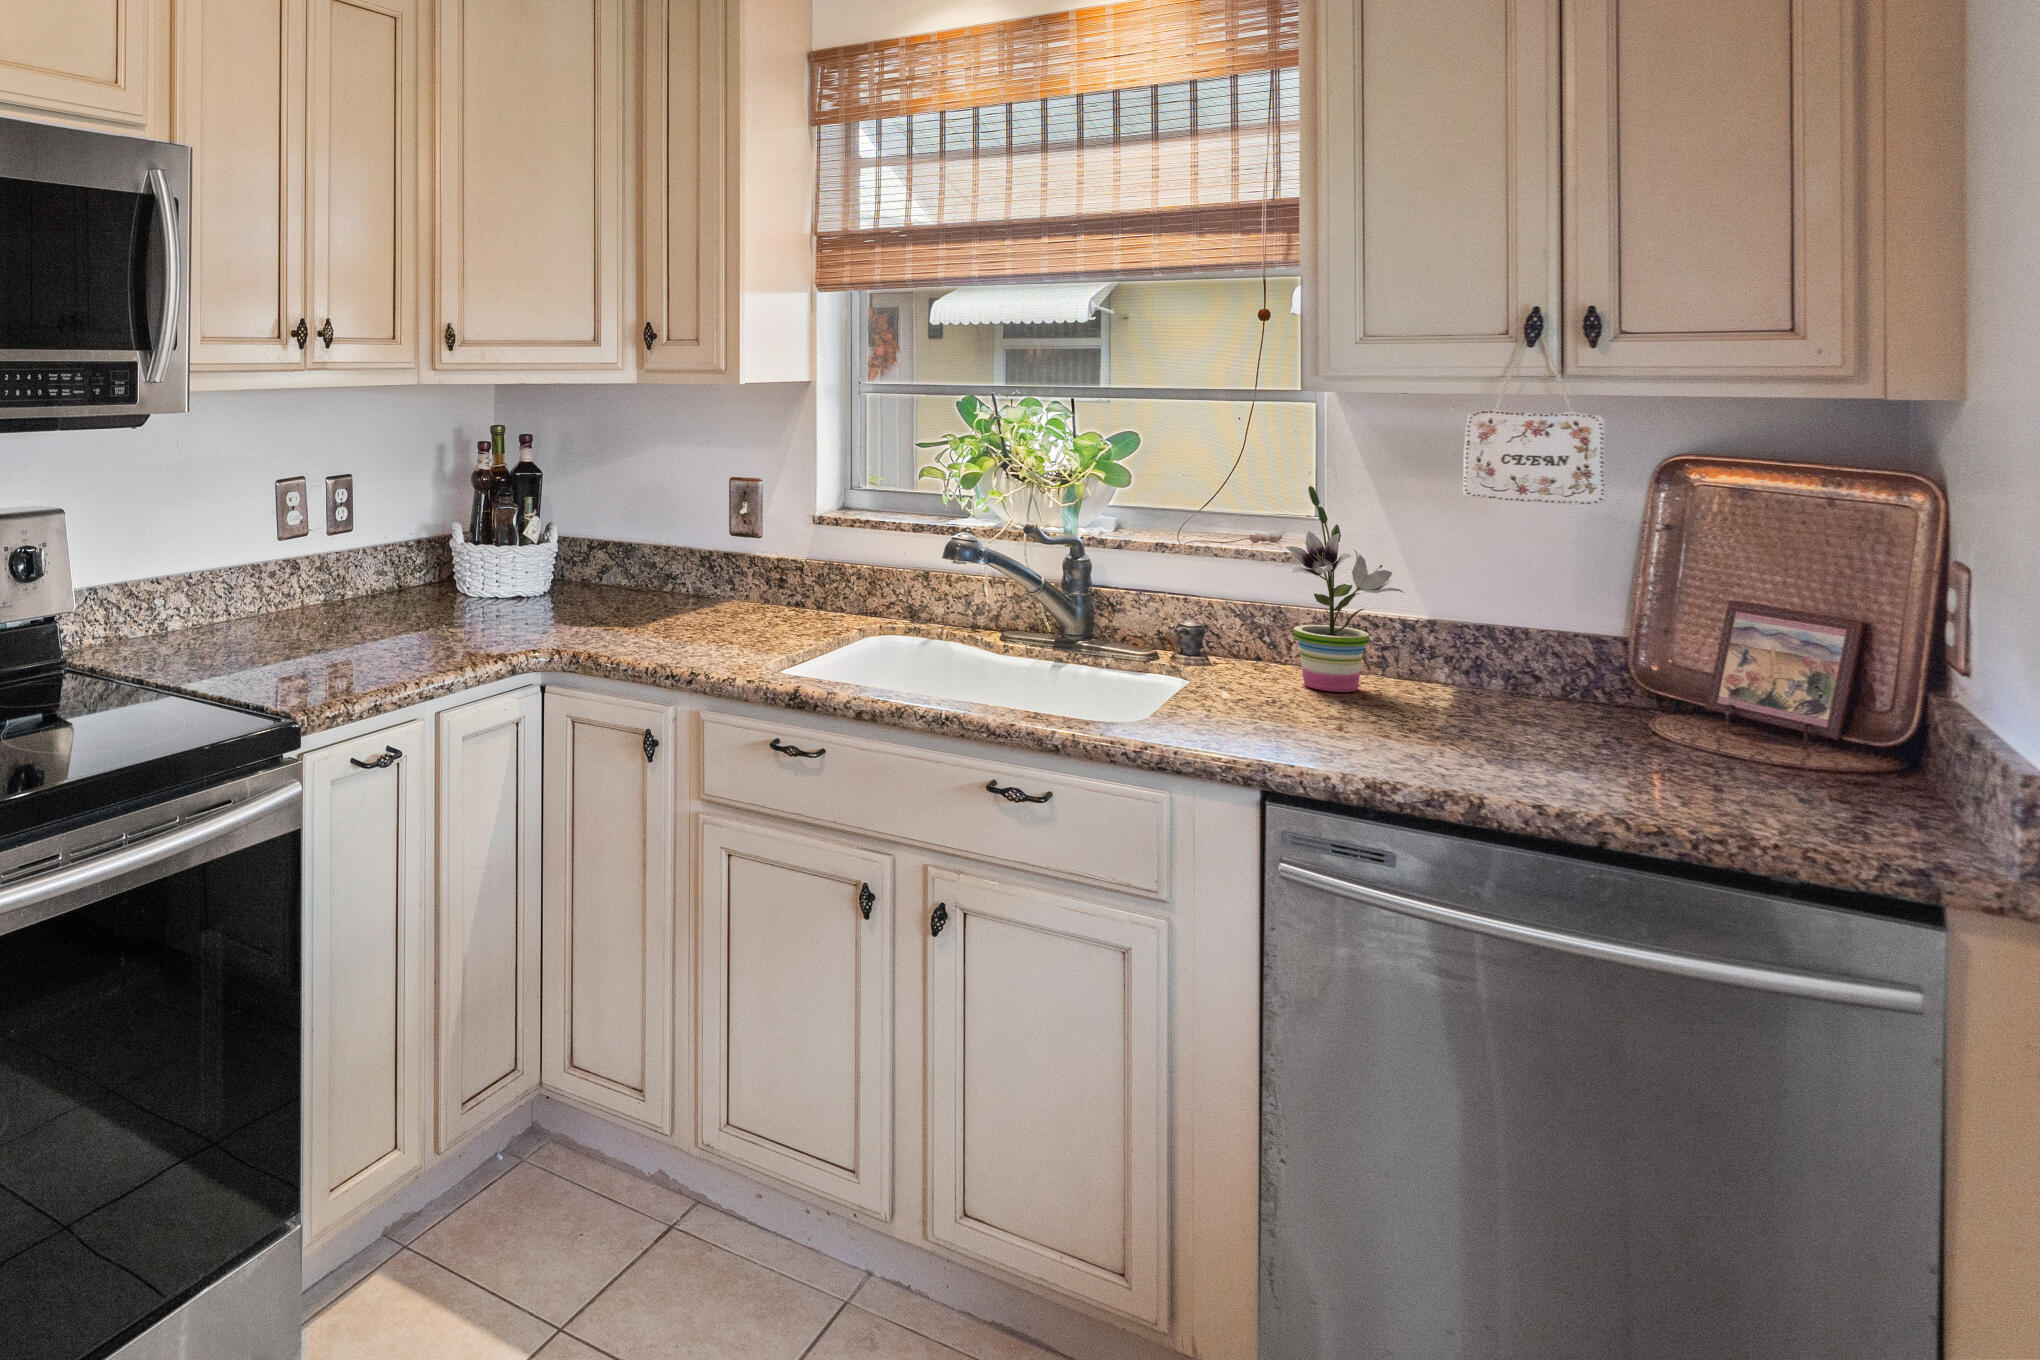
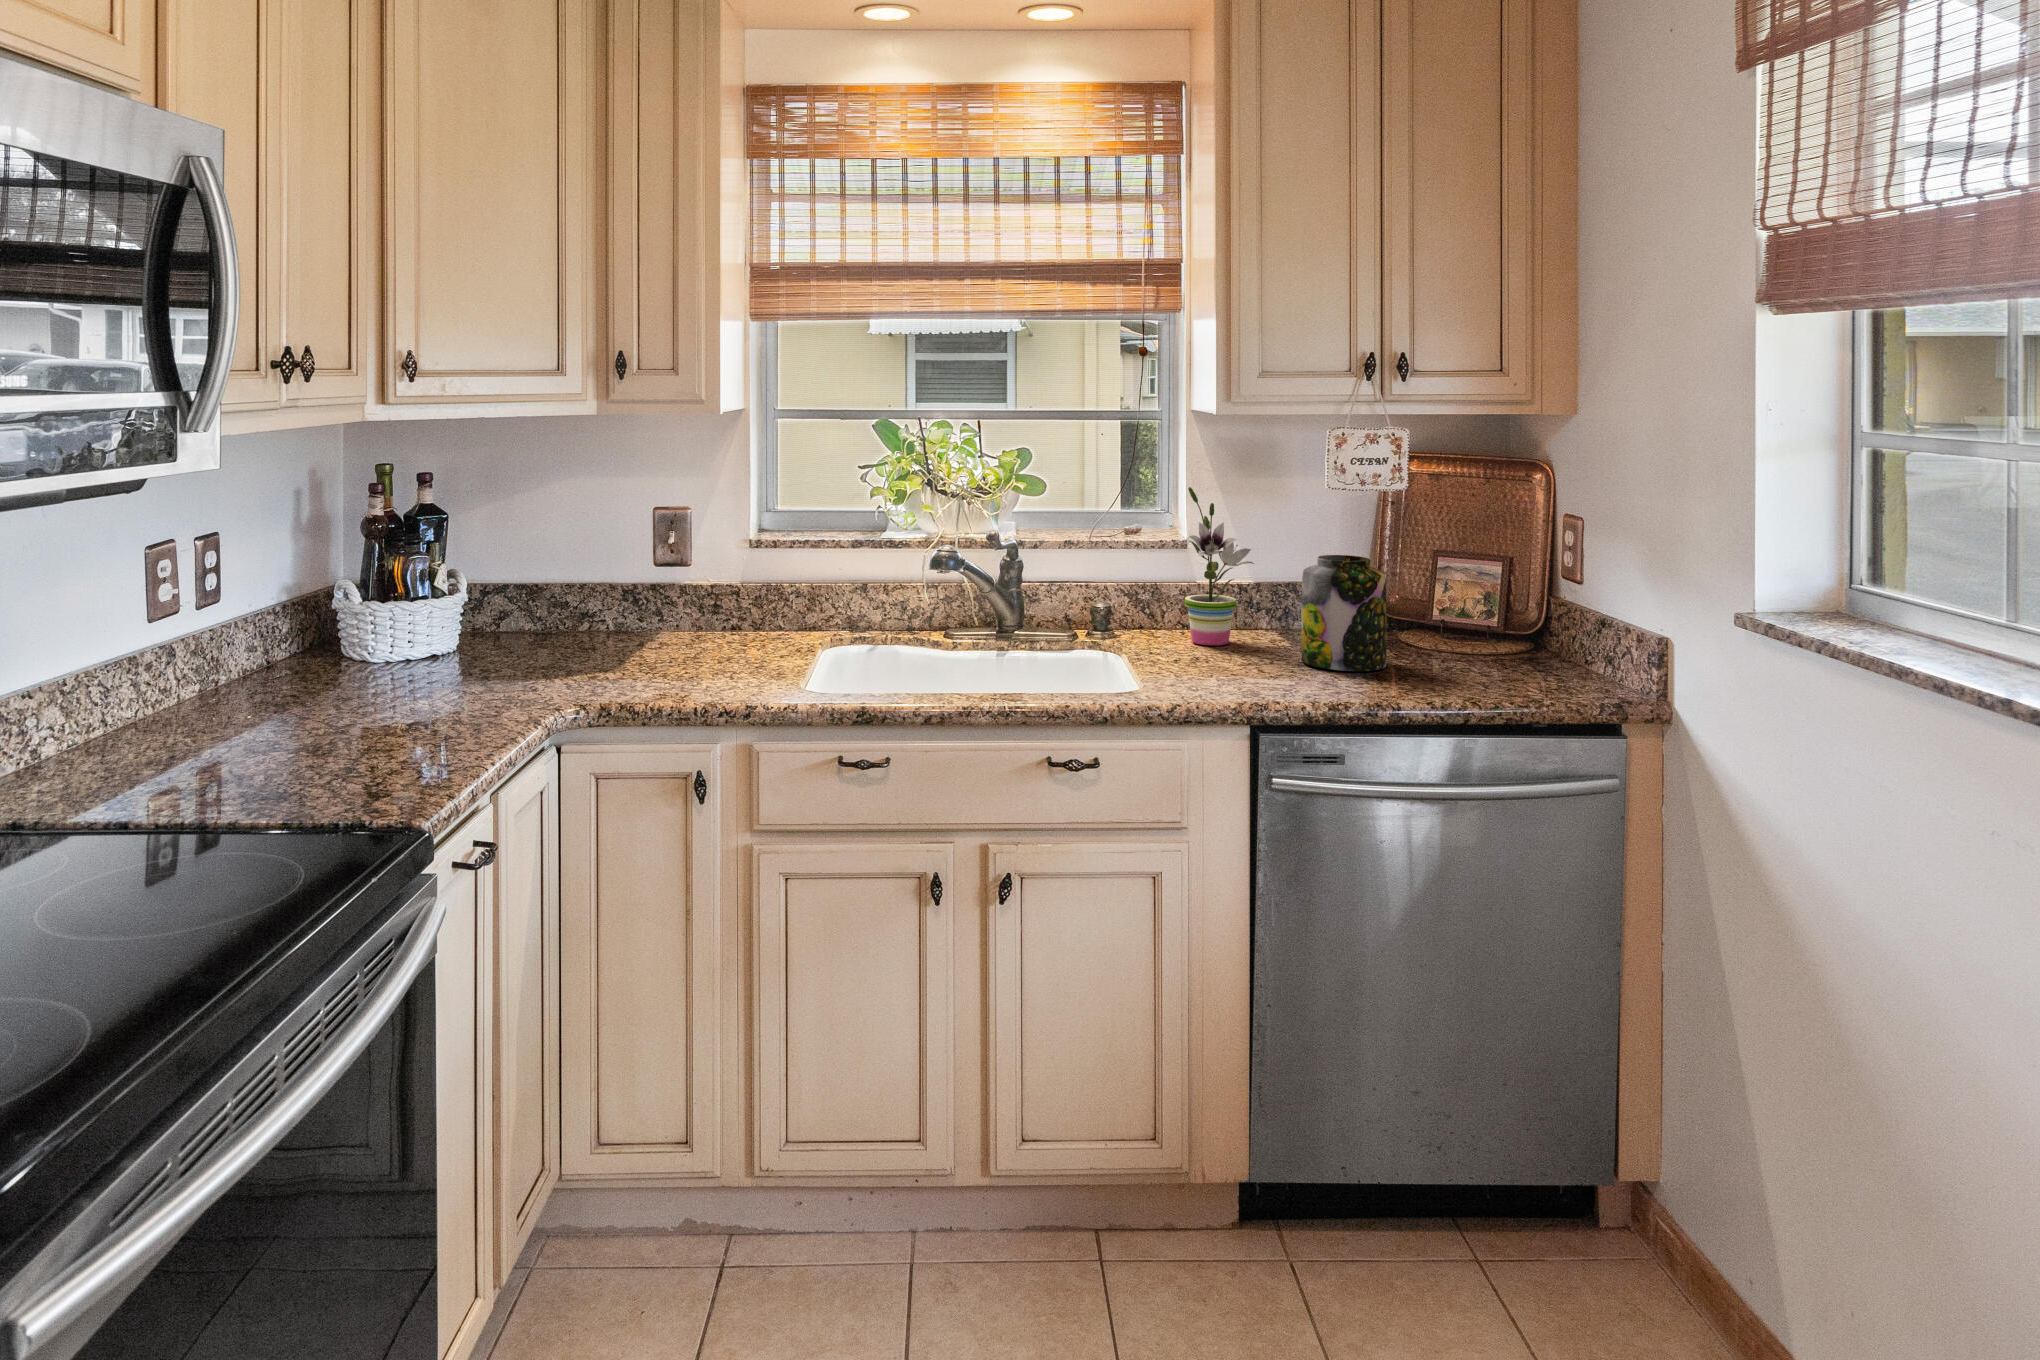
jar: none [1418,585,1549,751] -> present [1301,555,1387,671]

